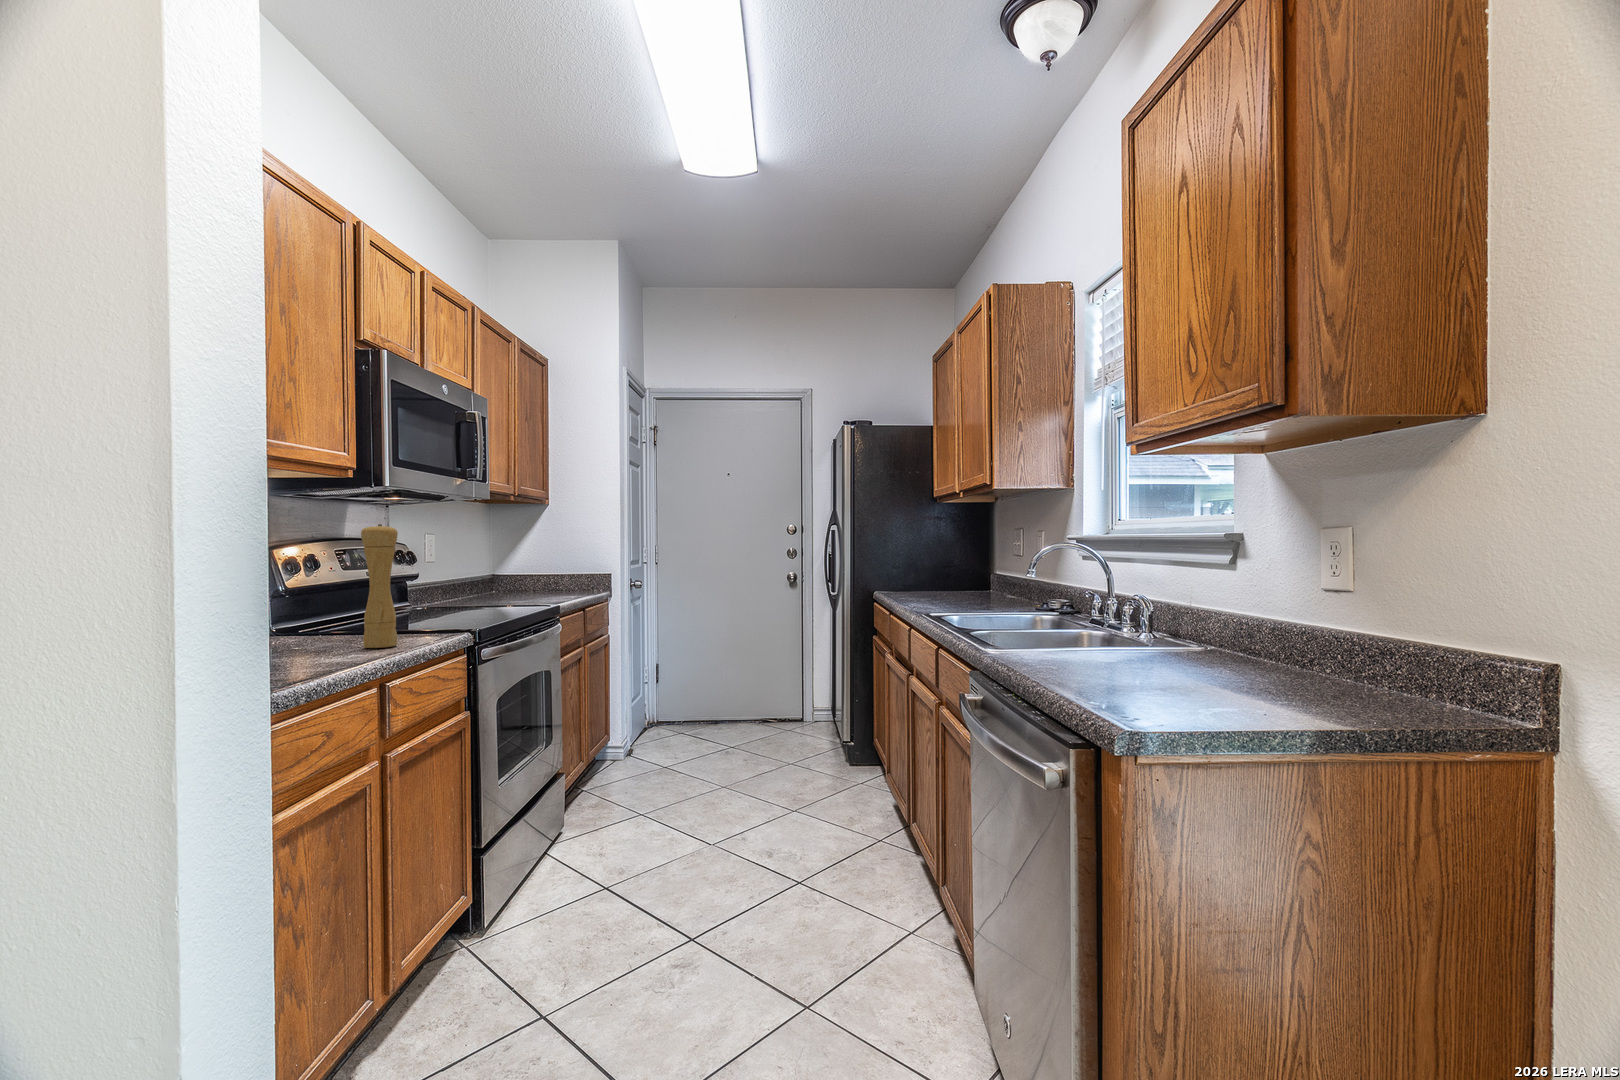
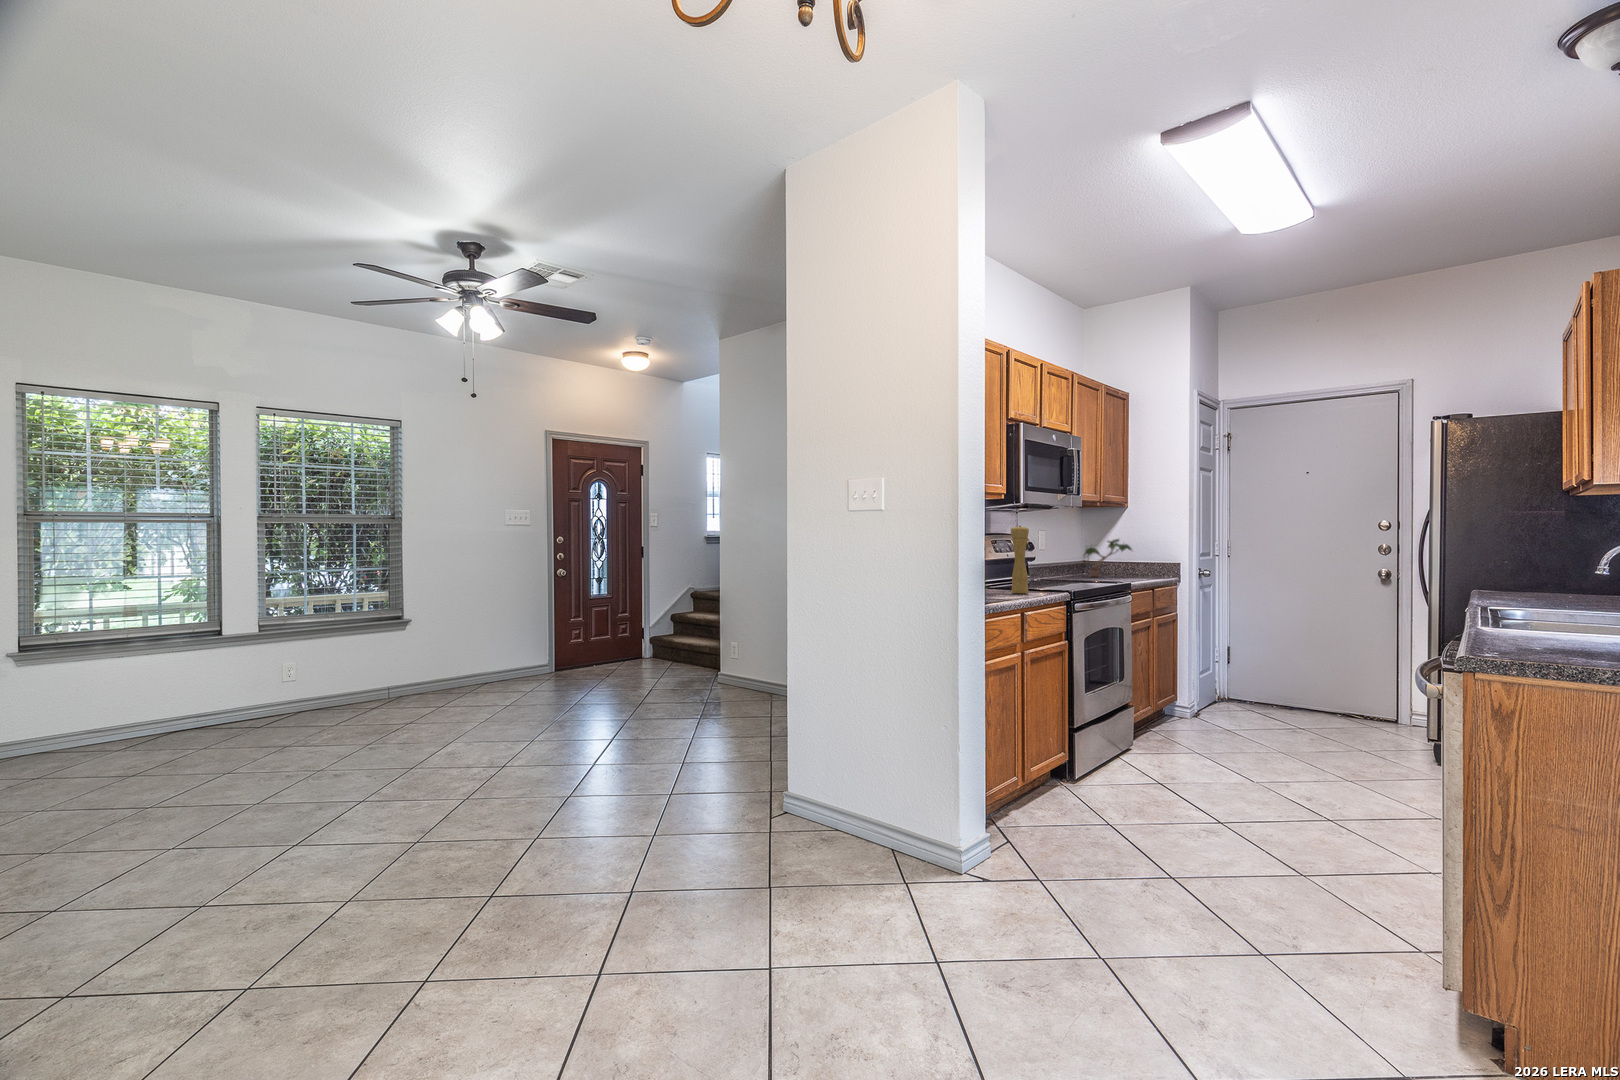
potted plant: none [482,542,564,597] -> present [1083,539,1132,577]

